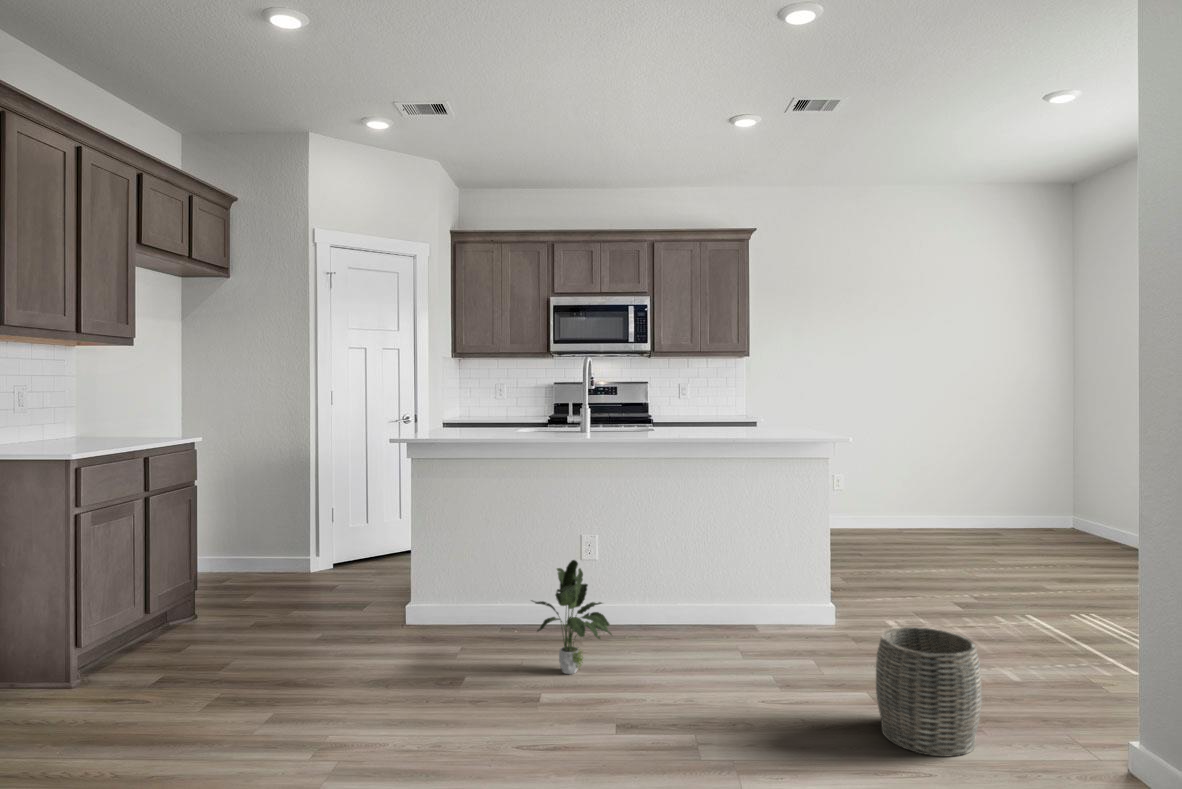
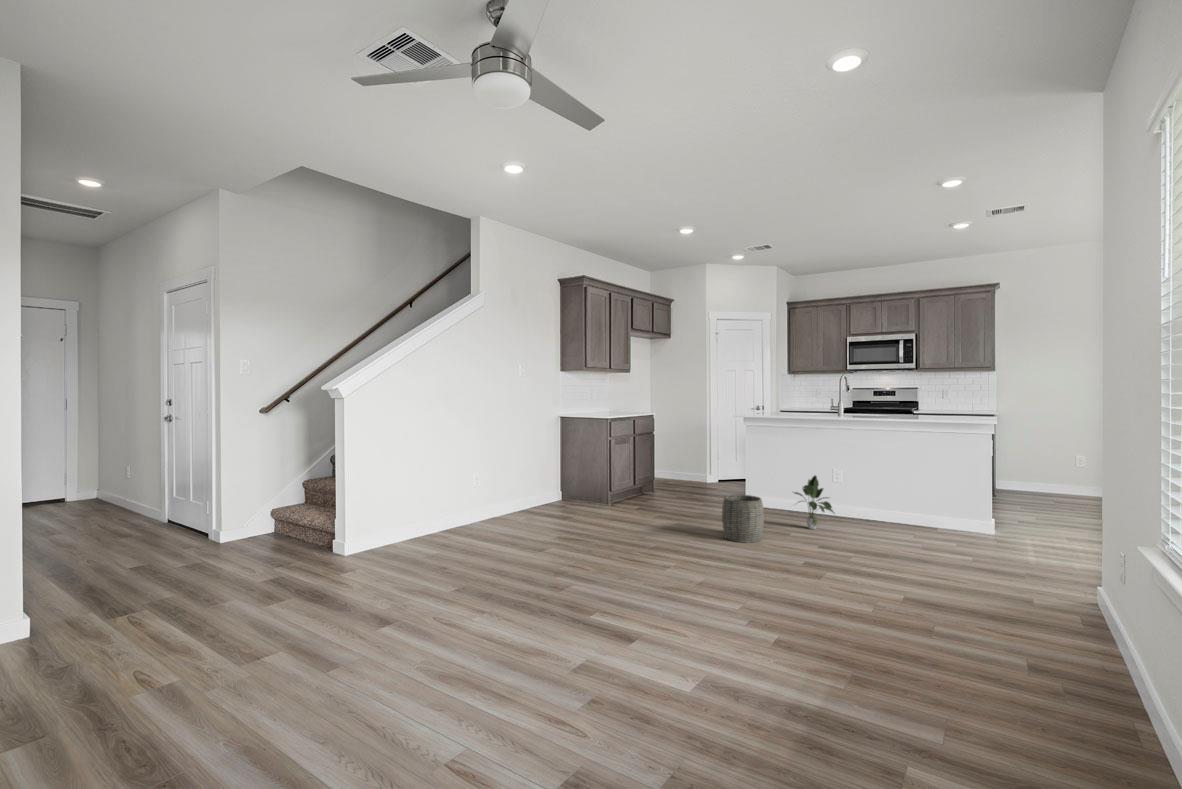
woven basket: present [876,627,982,756] -> present [722,495,764,543]

